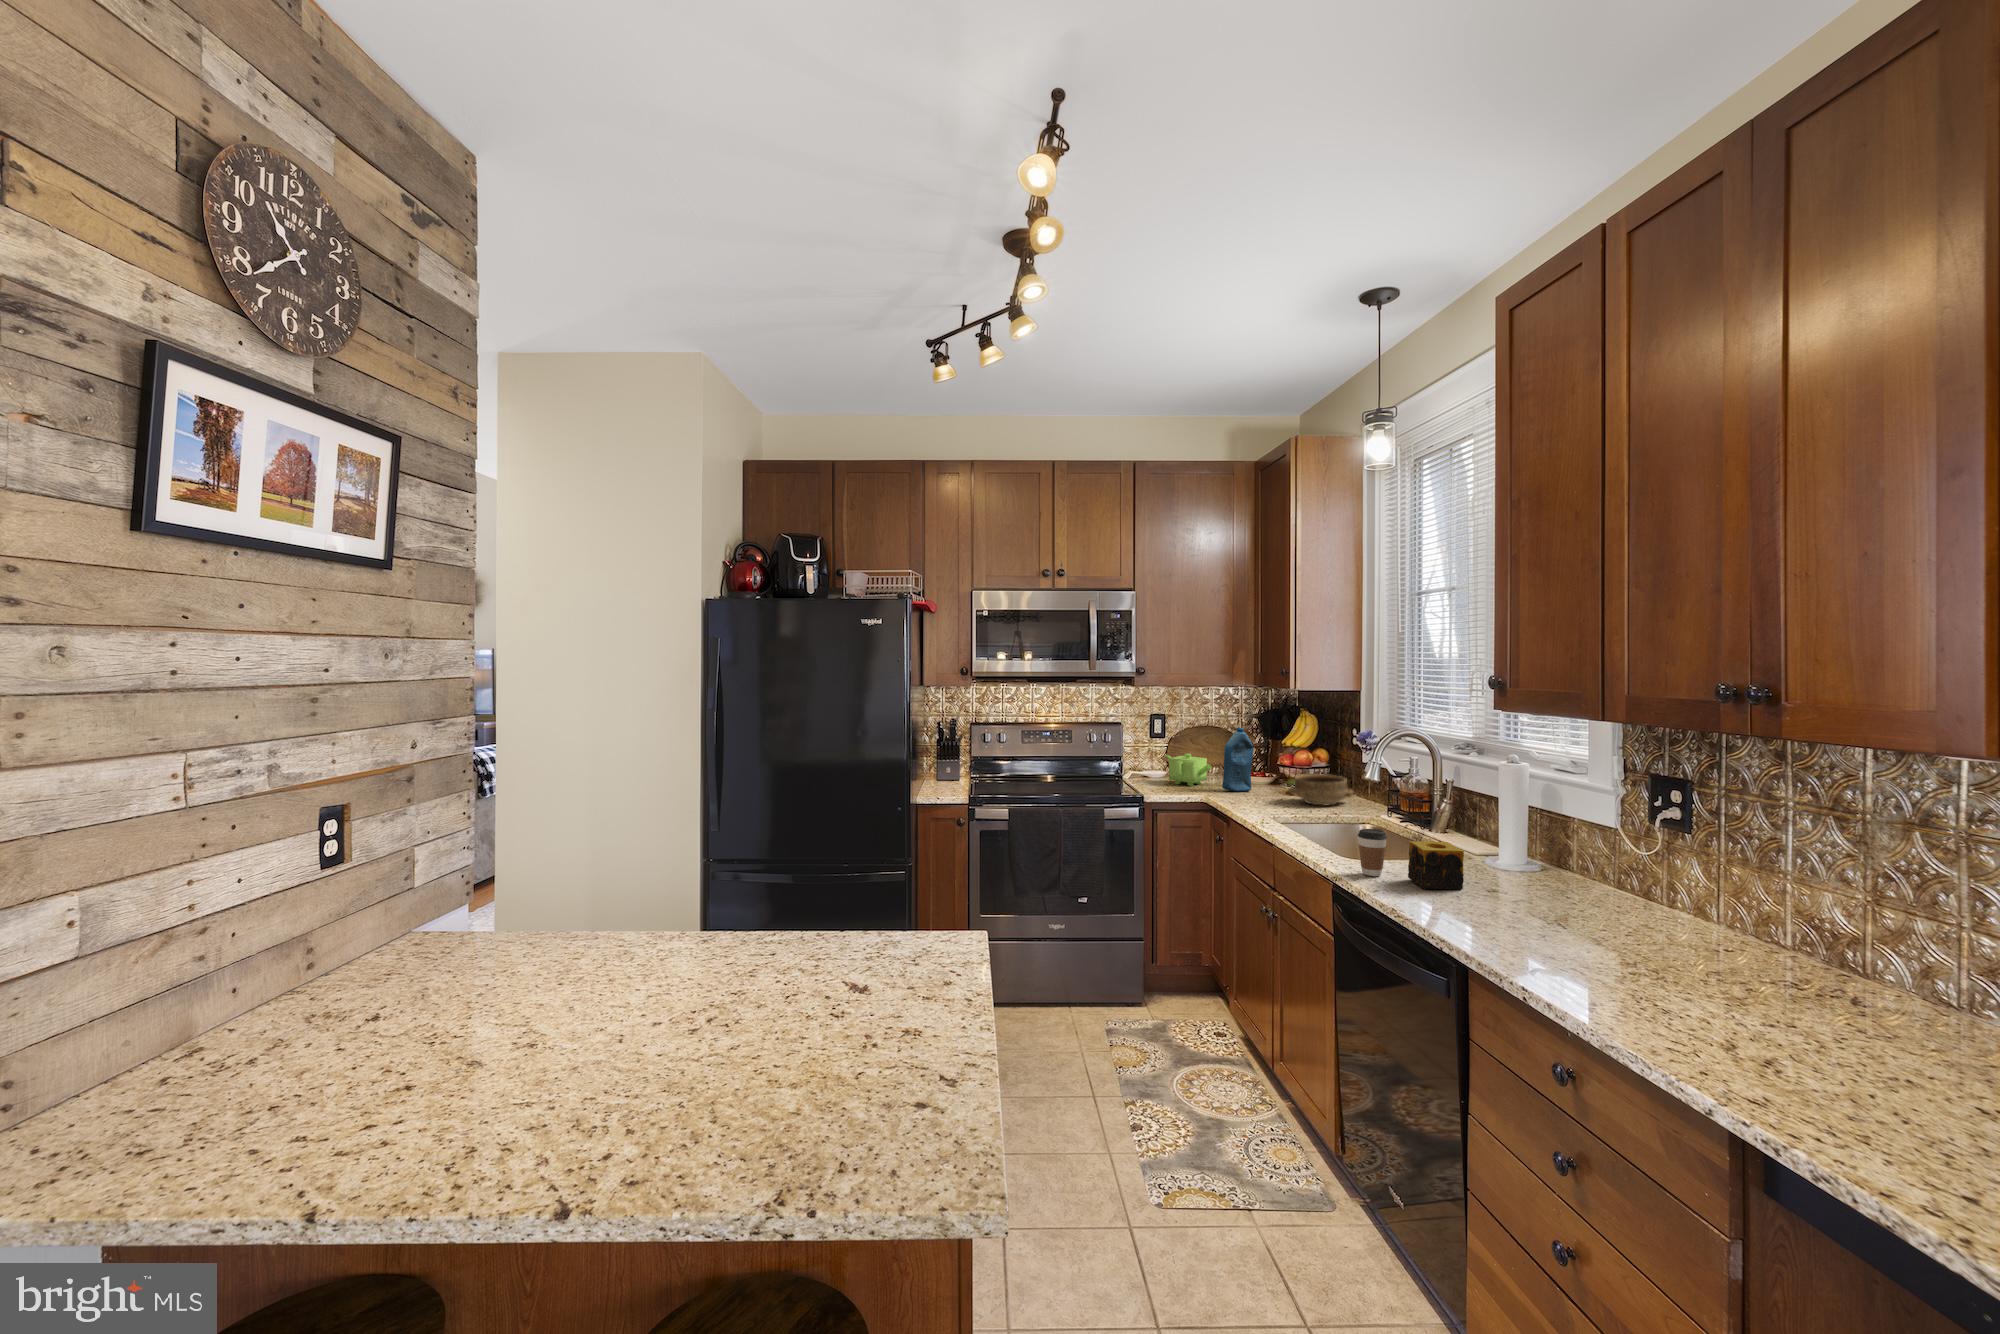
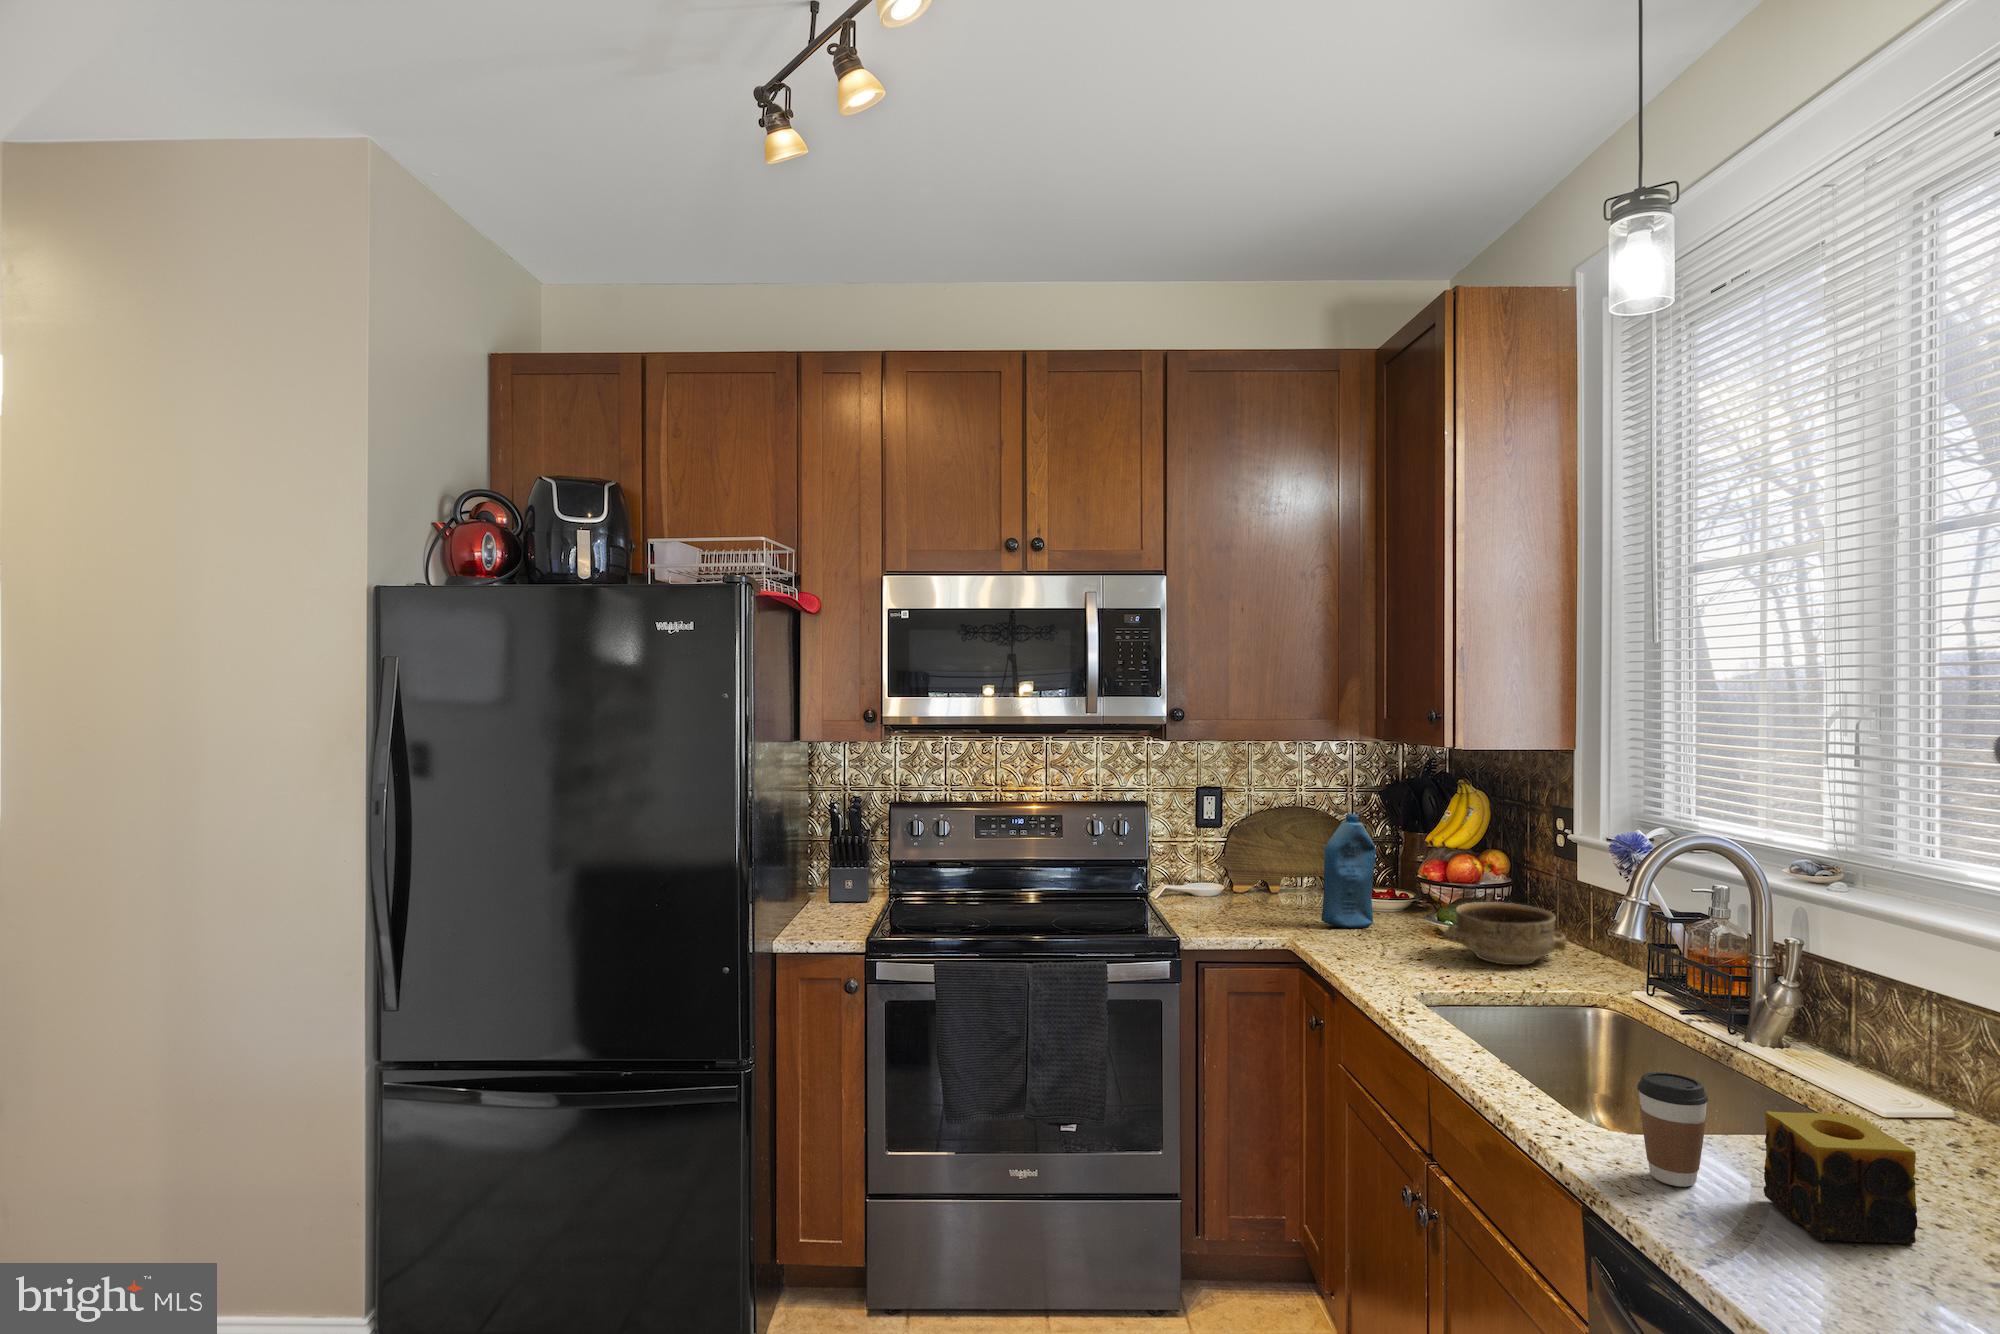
teapot: present [1165,754,1212,786] -> none [1220,857,1302,914]

